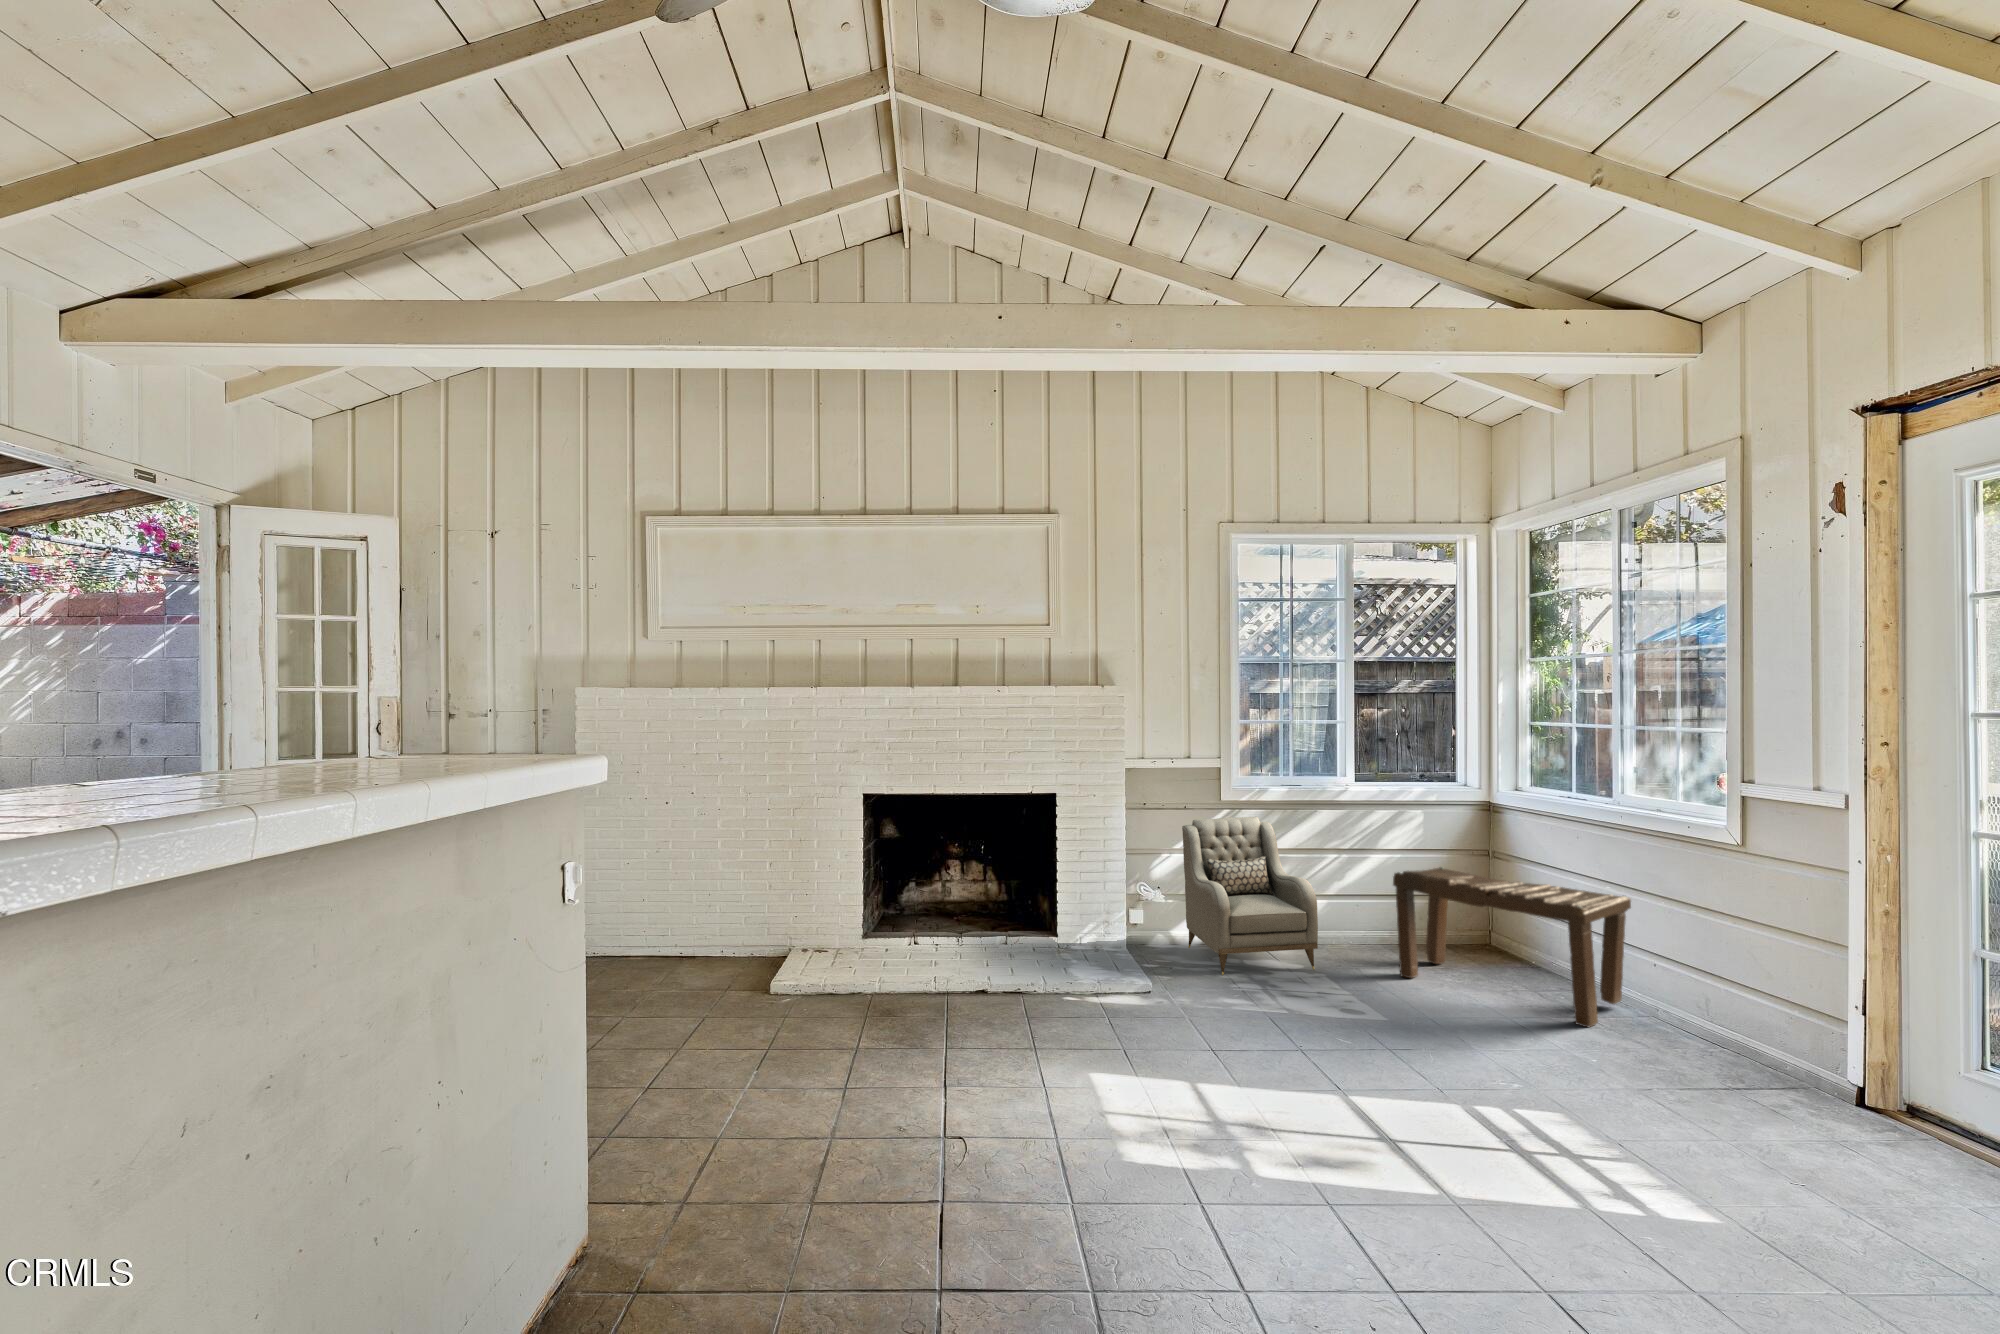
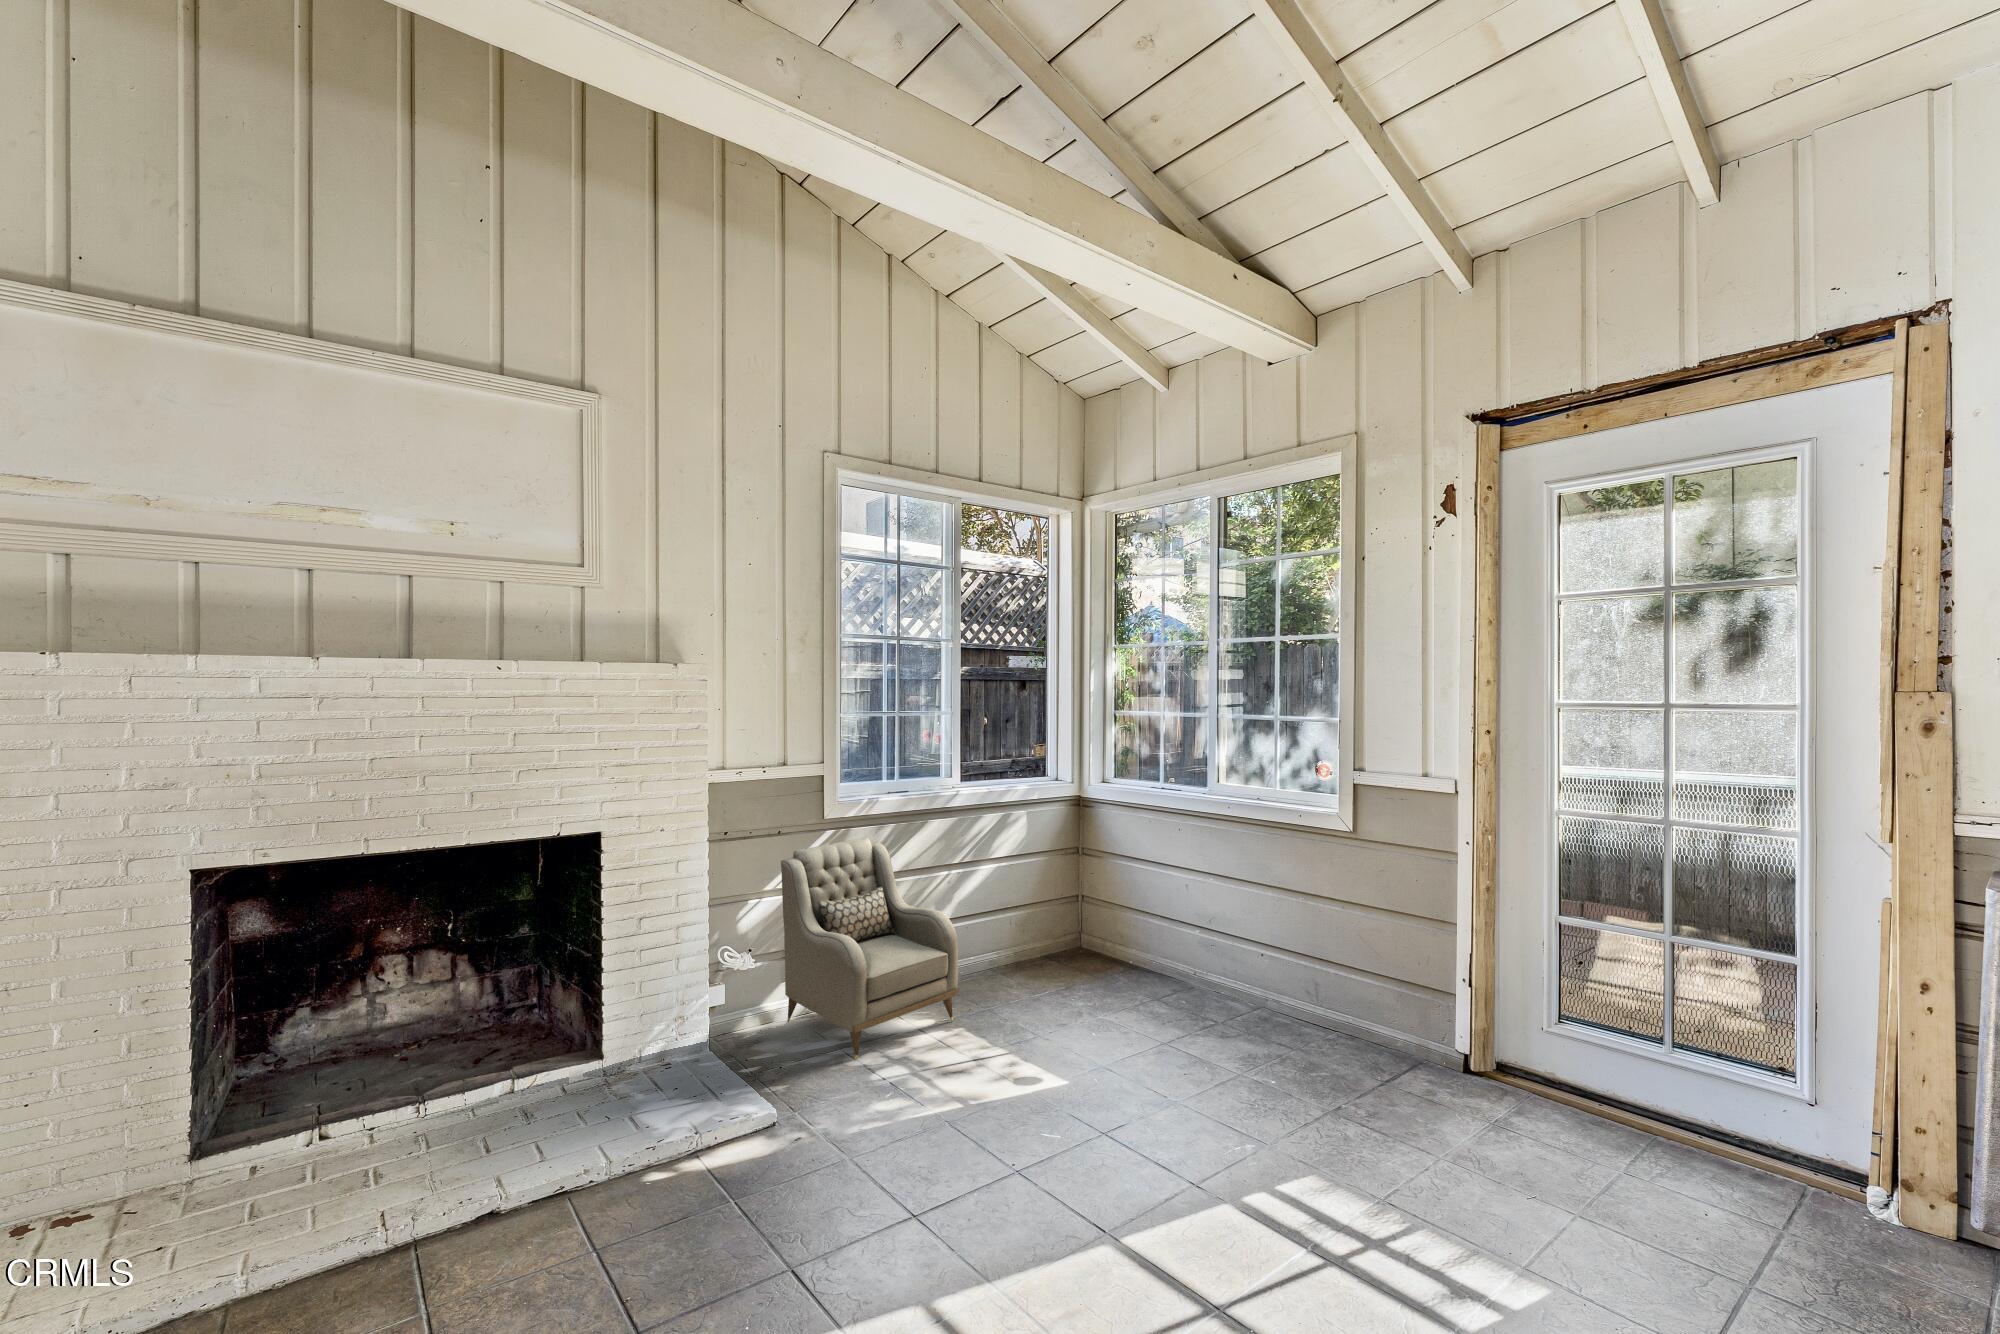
bench: present [1393,867,1631,1027] -> none [1035,874,1252,1033]

